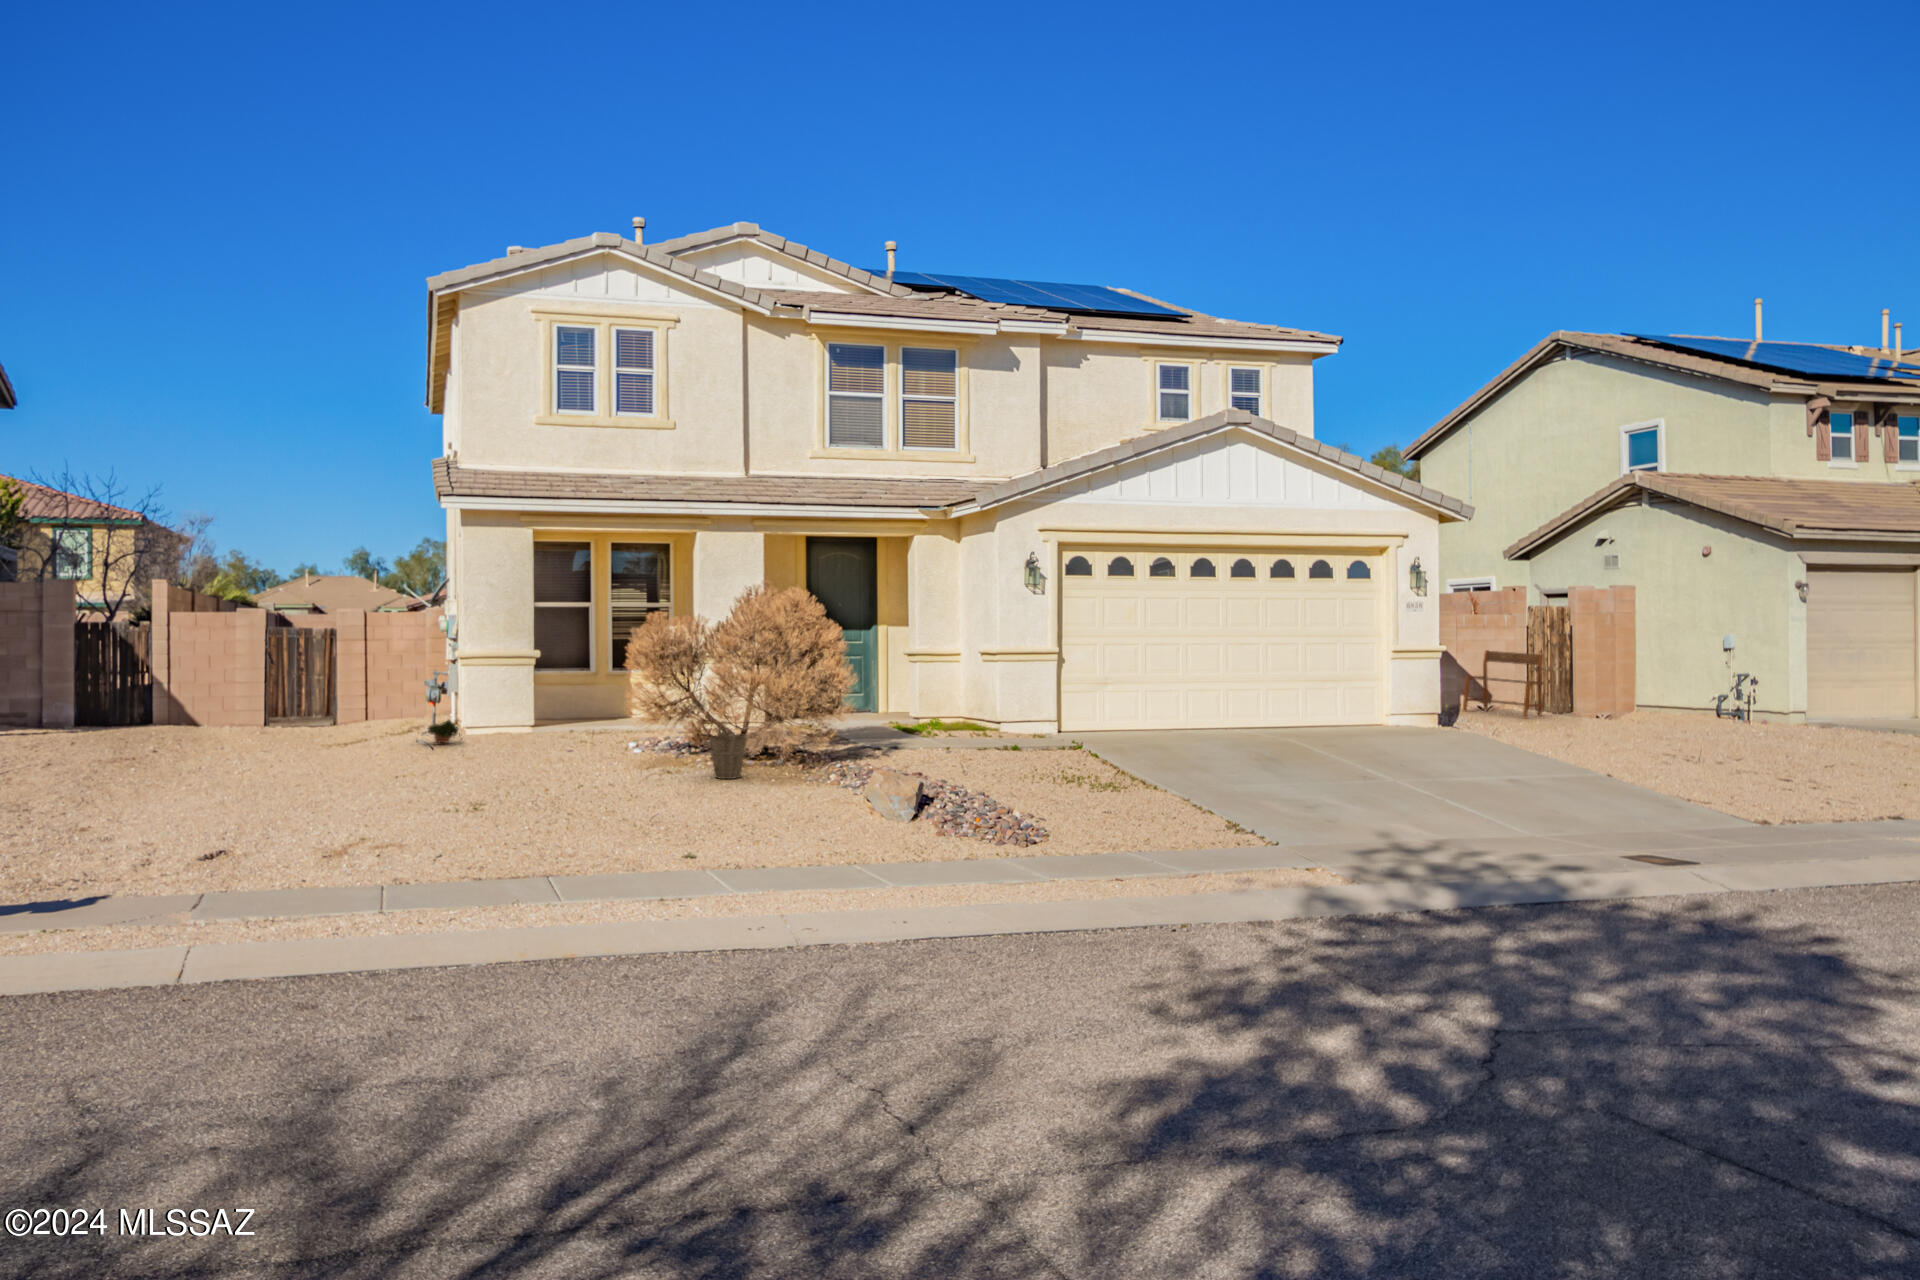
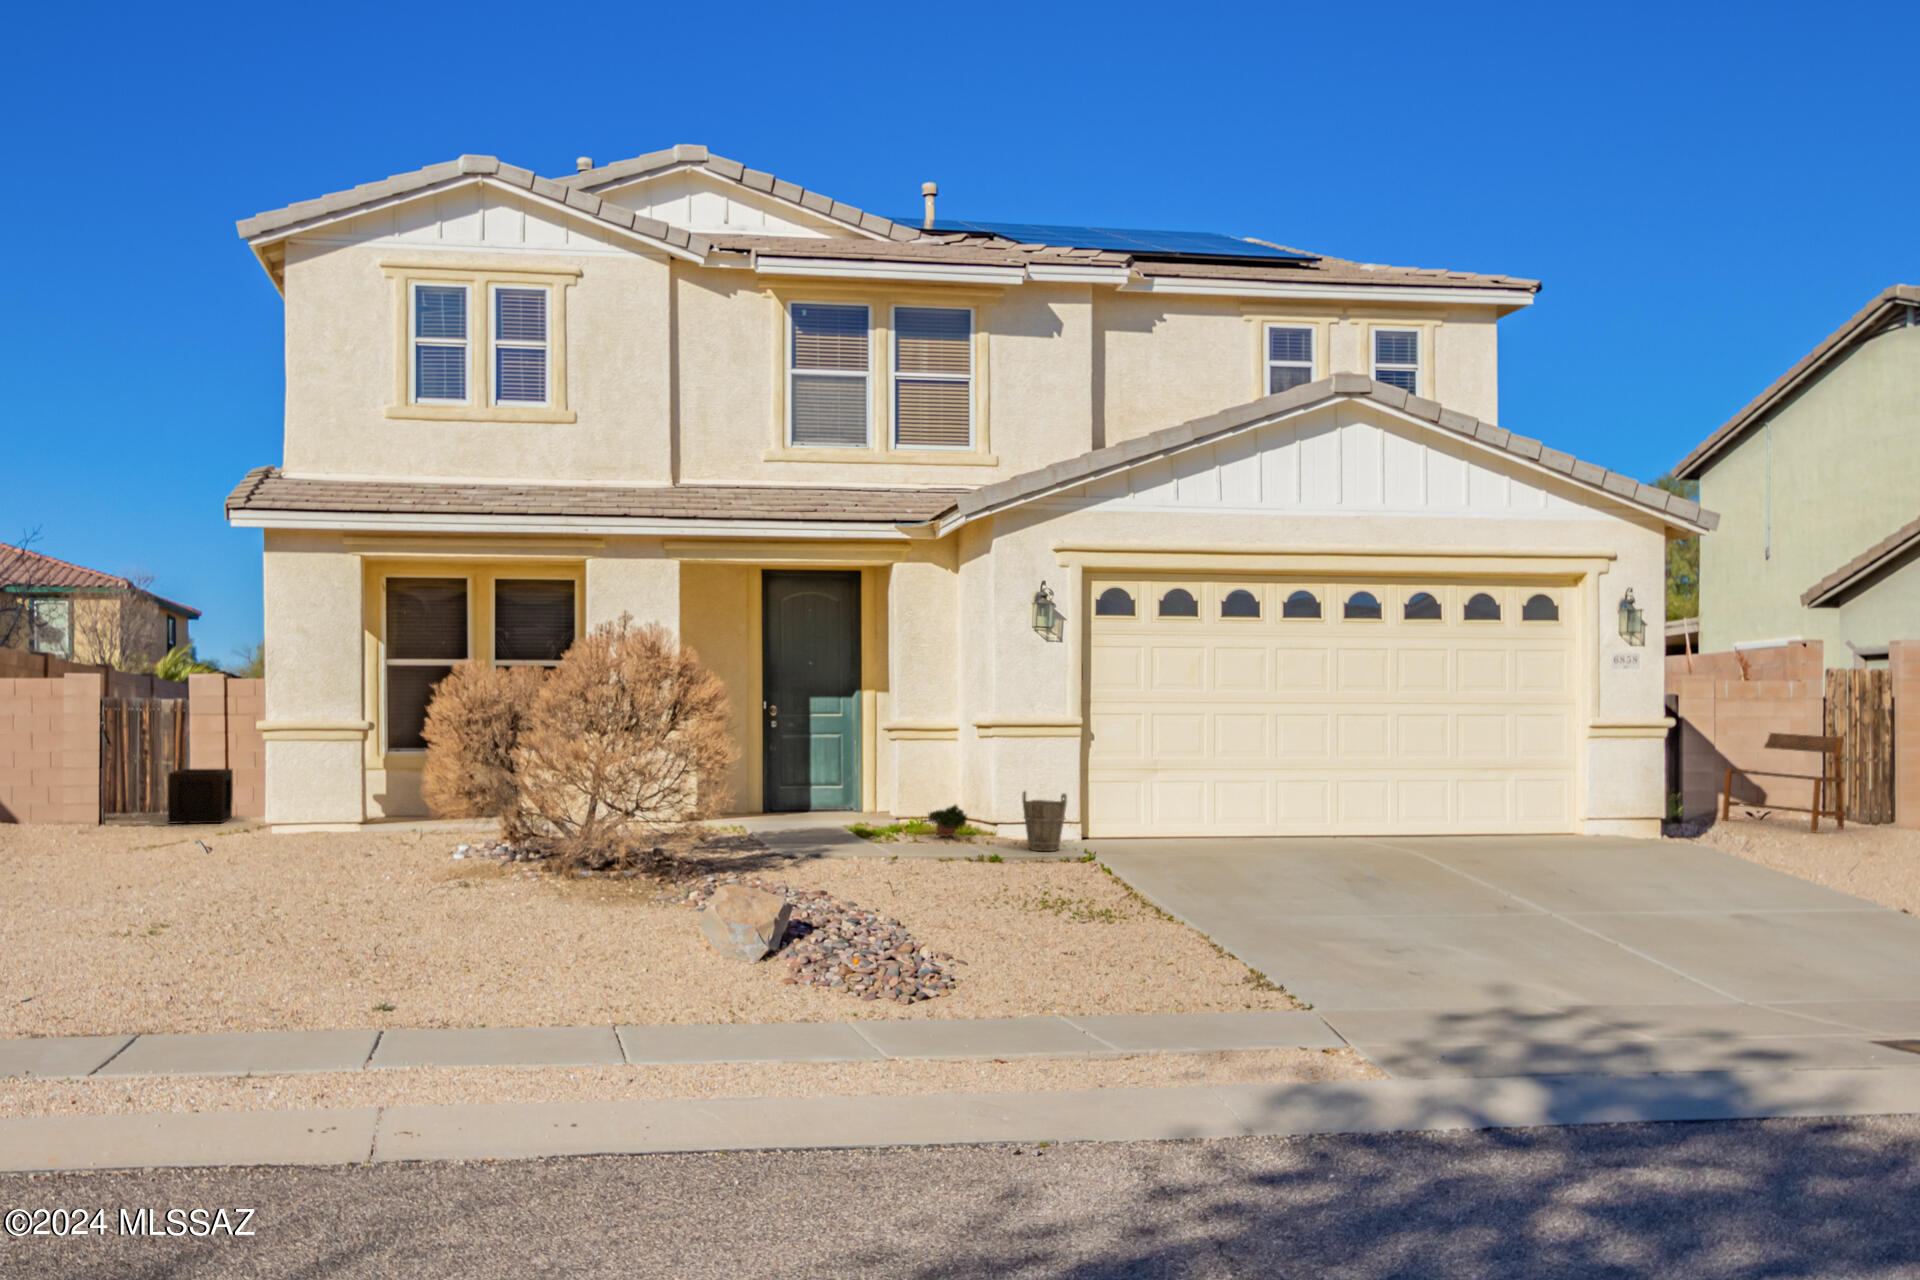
wooden crate: none [370,690,413,732] -> present [167,769,233,824]
potted plant: present [423,720,460,743] -> present [921,805,971,836]
bucket: present [709,727,747,779] -> present [1022,791,1067,851]

